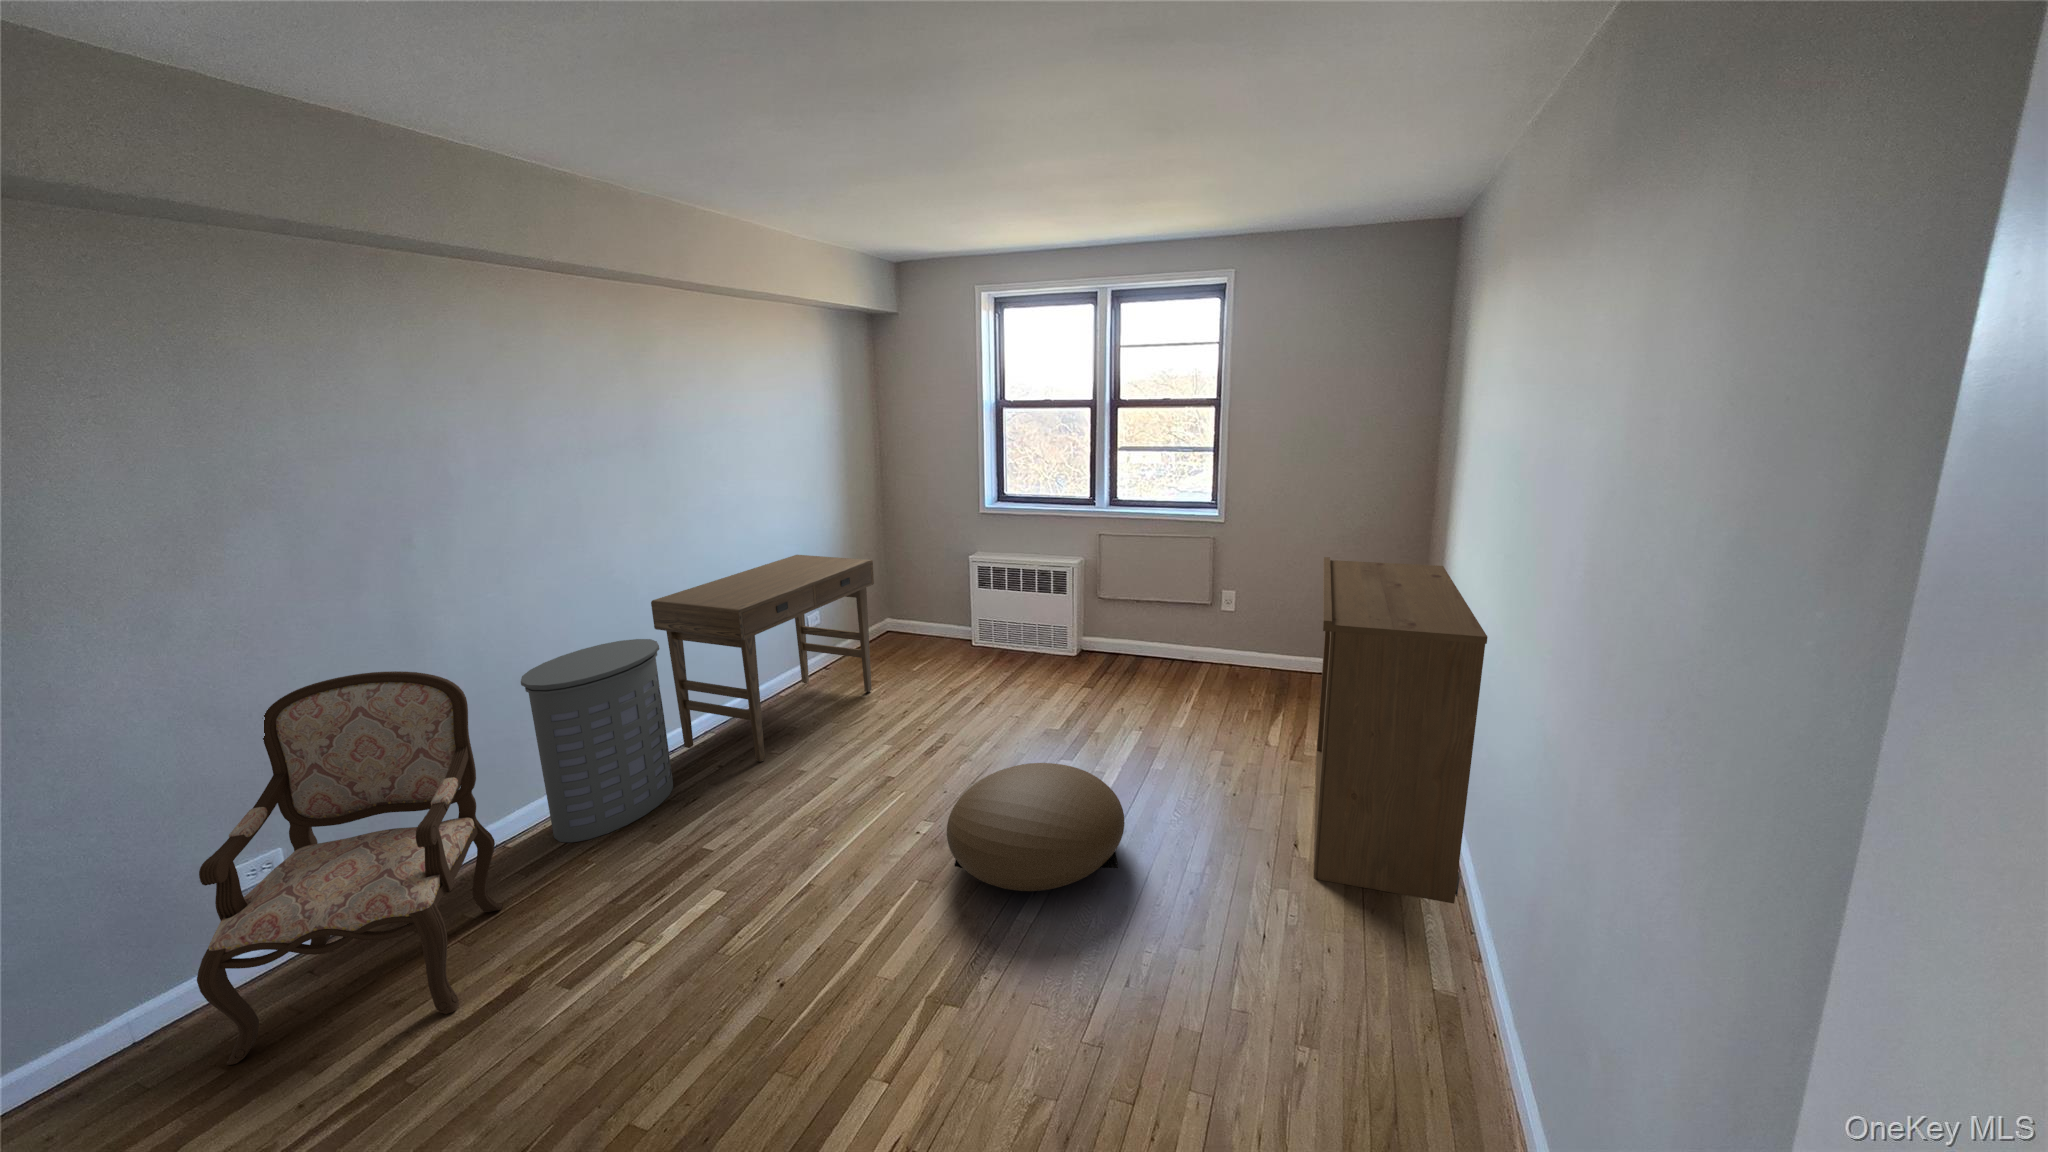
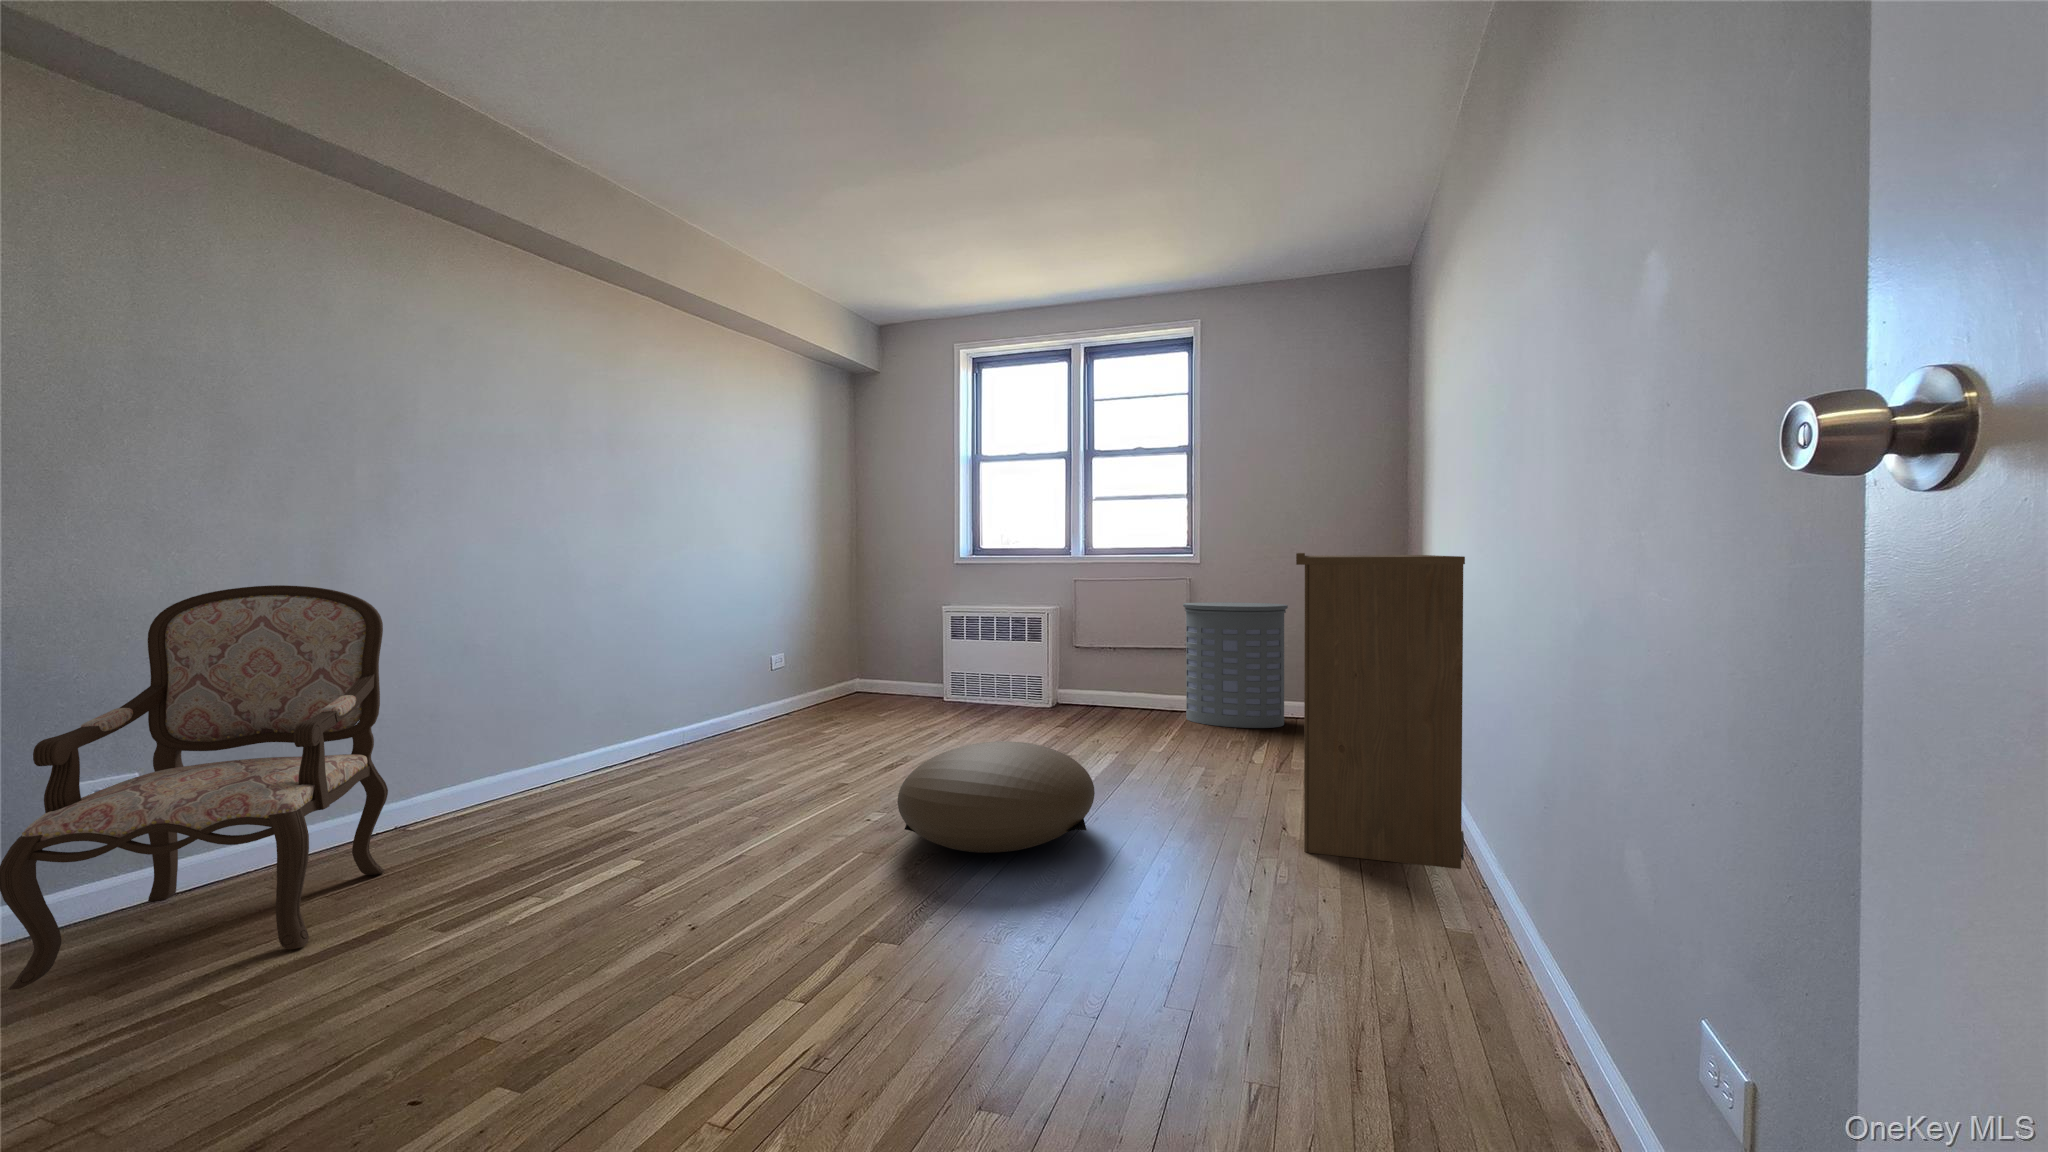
desk: present [651,555,874,762] -> none [602,586,841,774]
laundry hamper: present [521,639,673,842] -> present [1183,602,1288,728]

